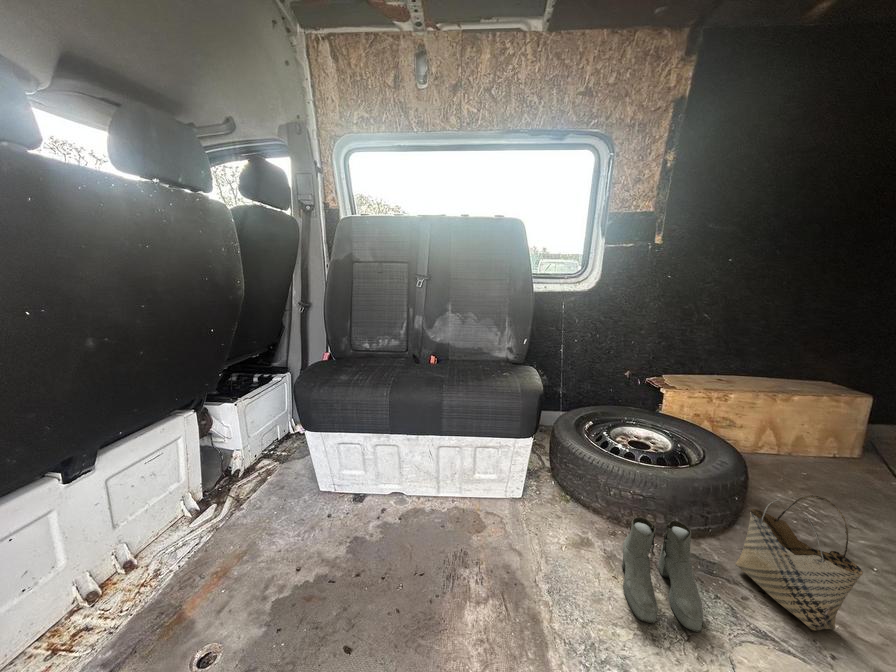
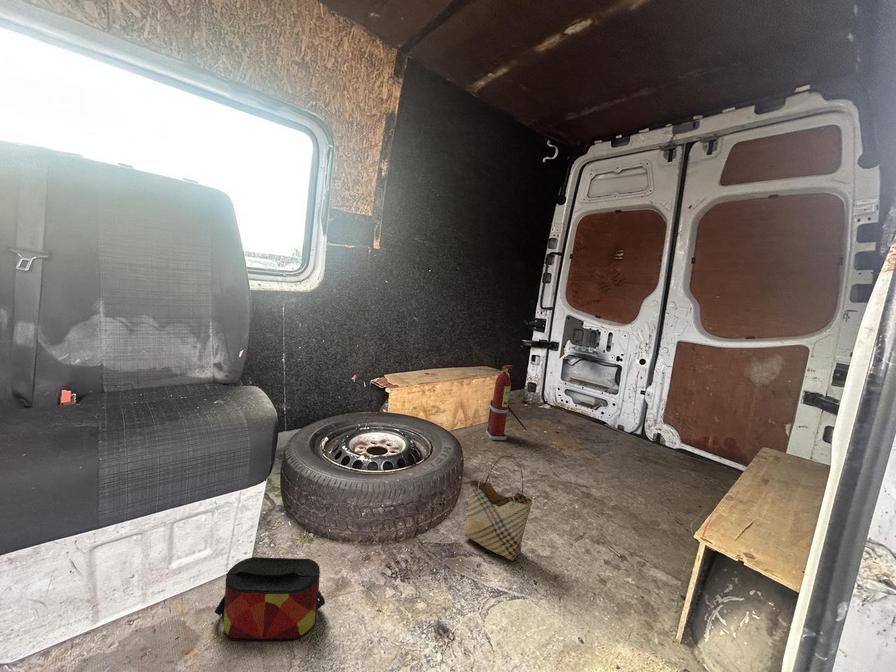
fire extinguisher: none [811,381,874,482] -> present [486,365,511,440]
bag: none [495,490,569,566] -> present [214,557,325,641]
boots: present [622,517,703,632] -> none [380,516,454,635]

